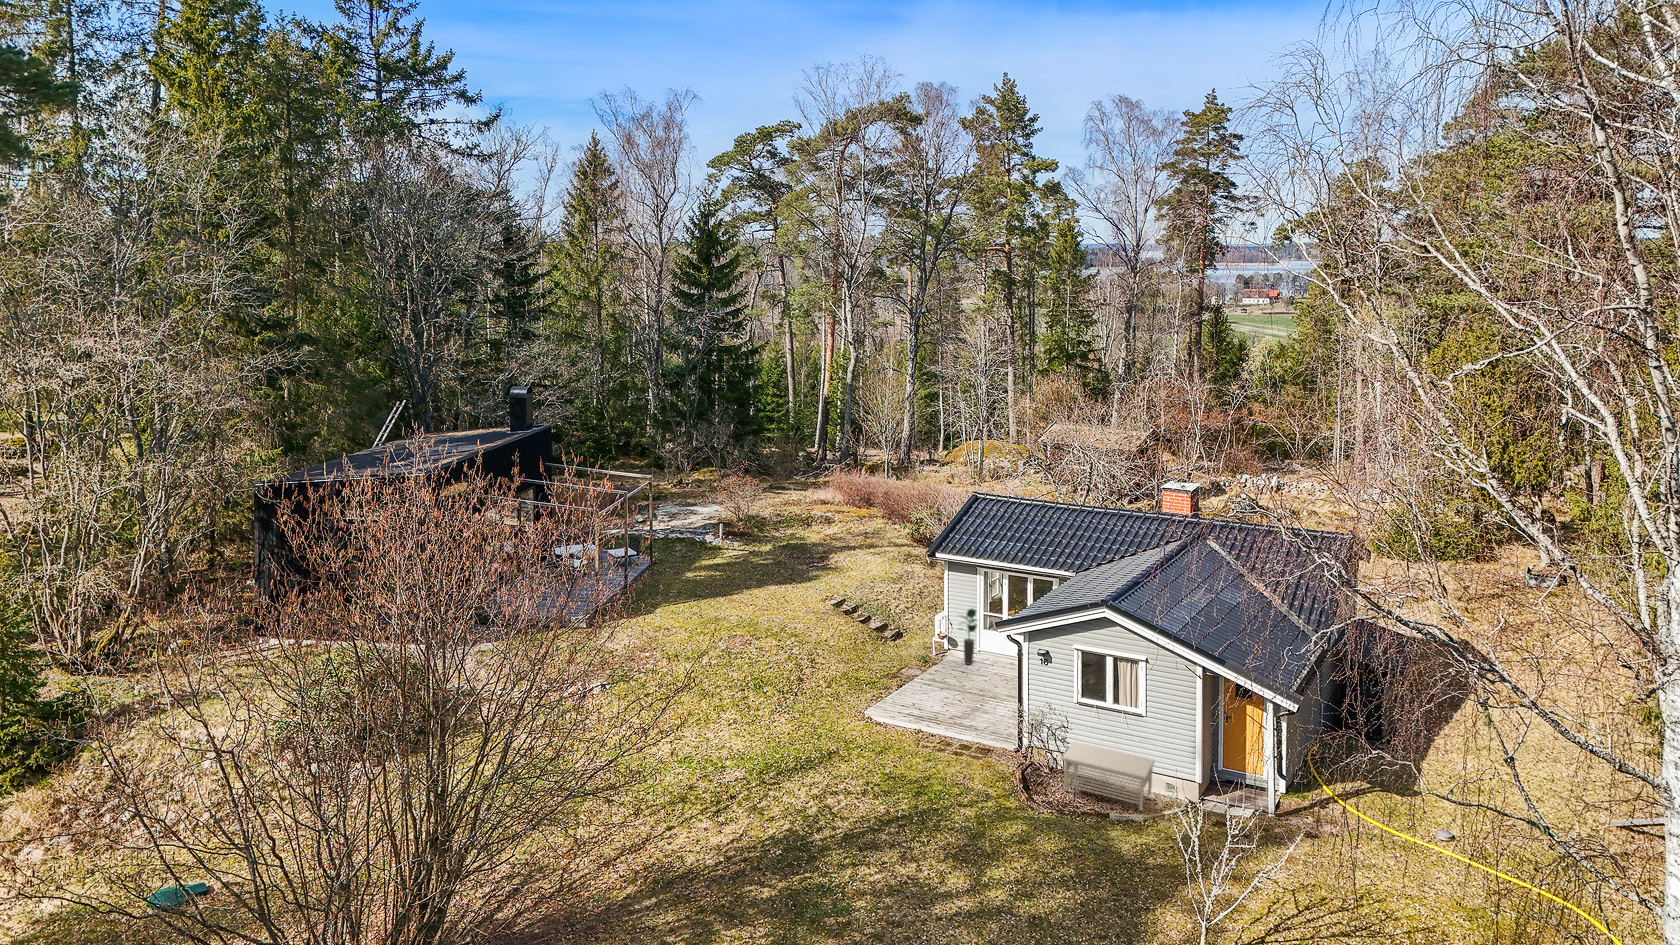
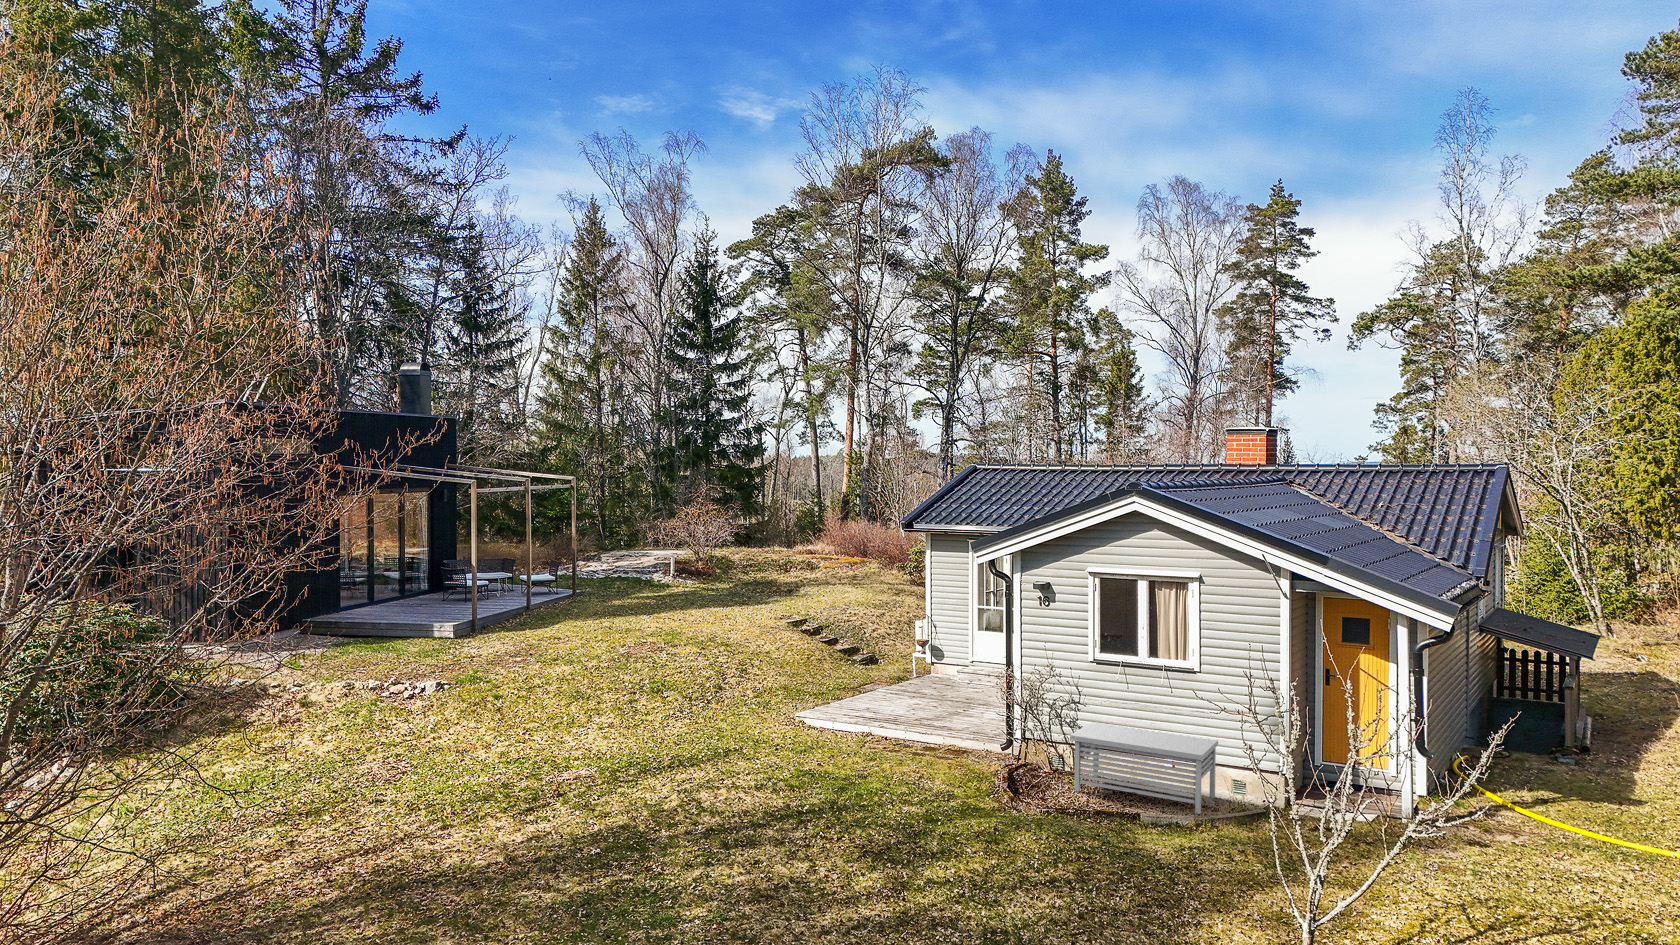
potted plant: present [962,609,977,665] -> none [941,598,975,676]

